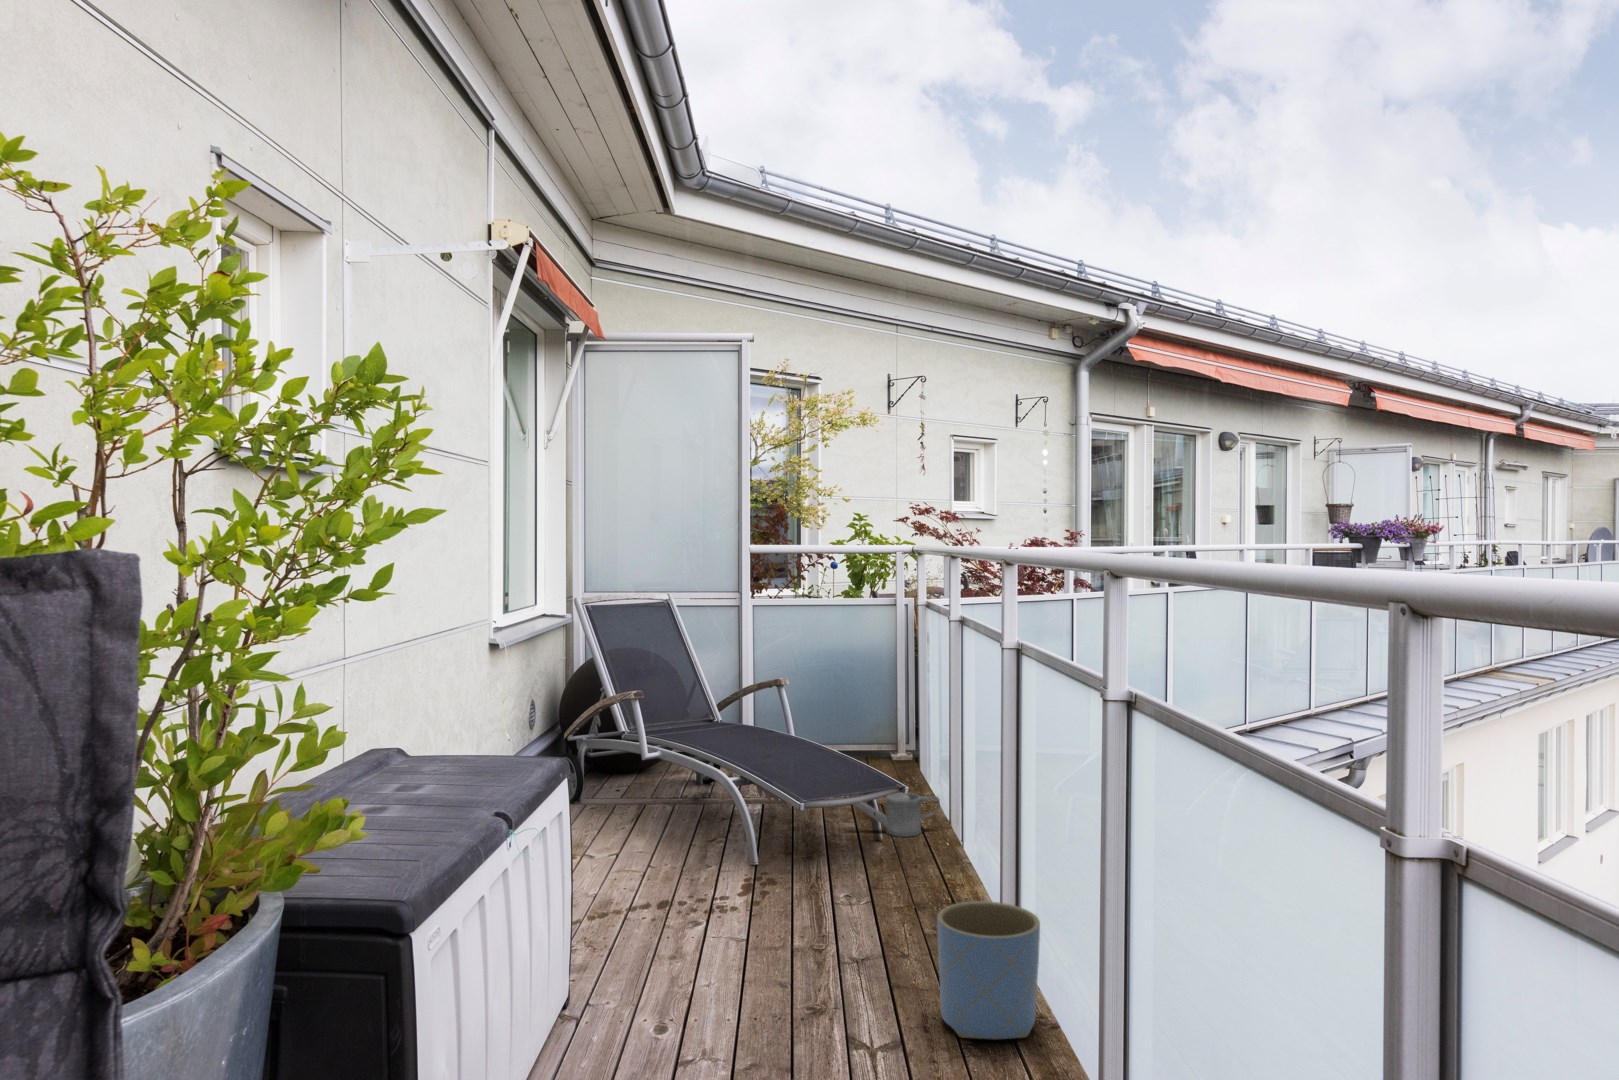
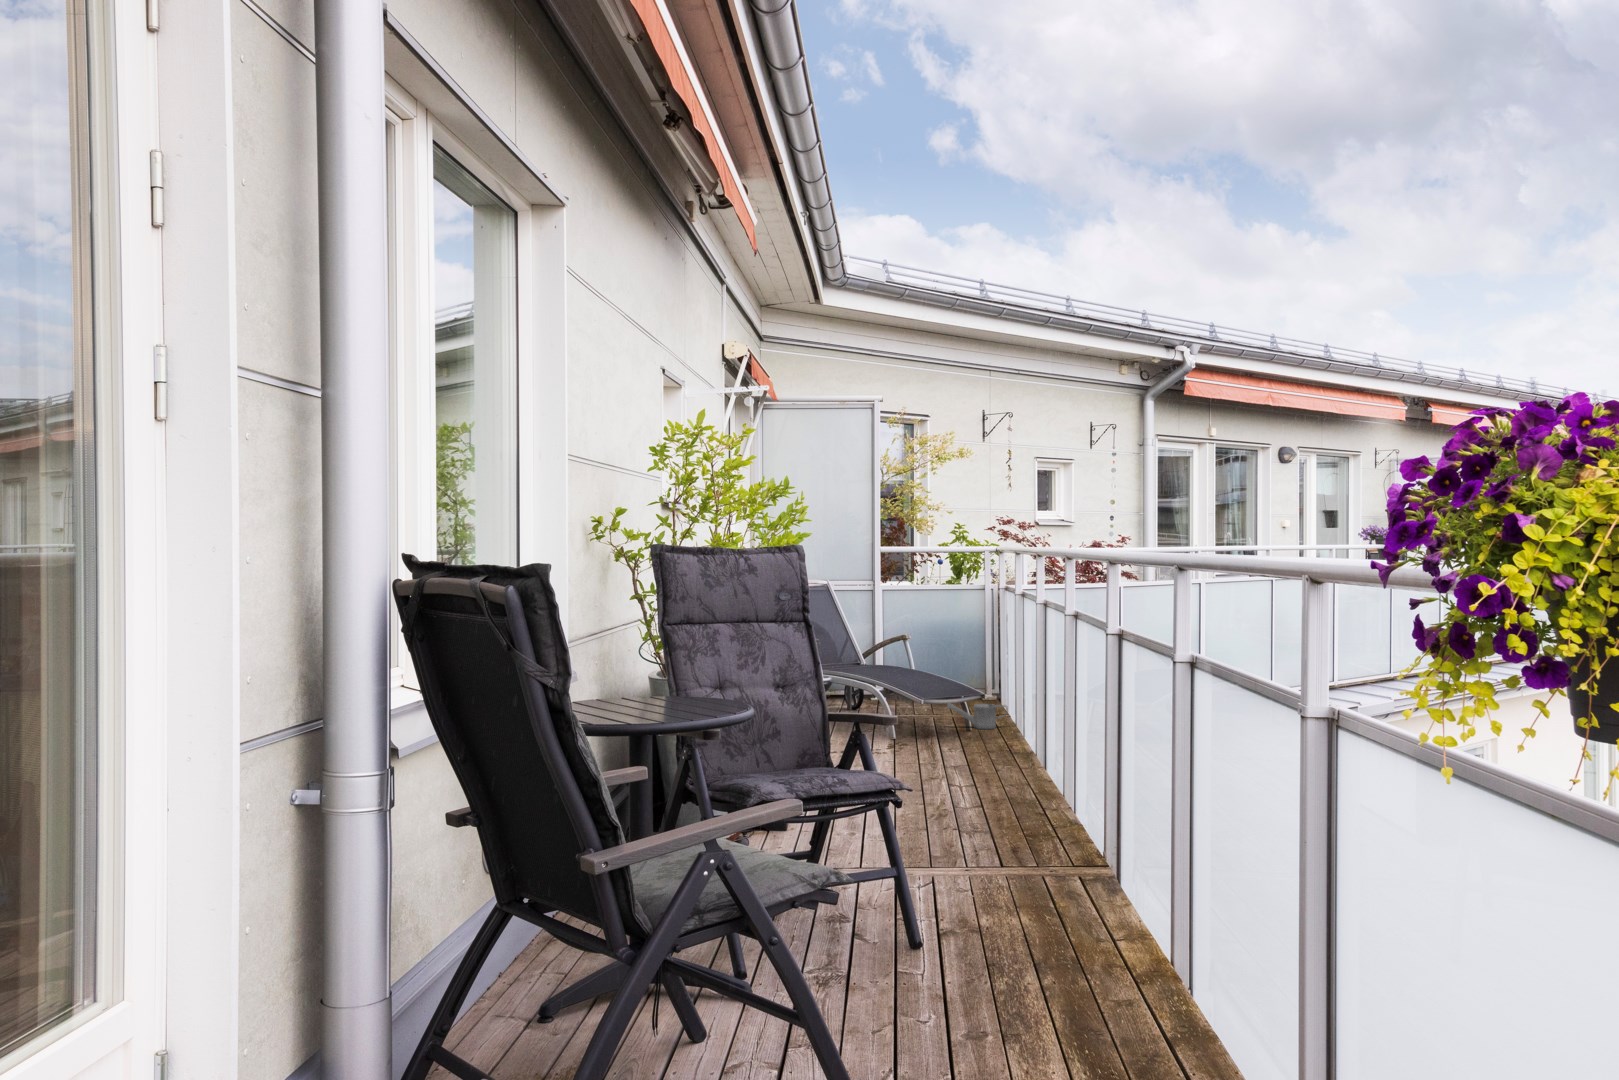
planter: present [937,901,1040,1039] -> none [993,732,1045,793]

